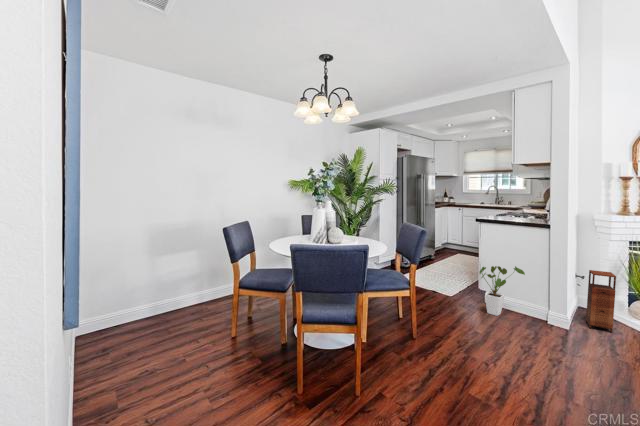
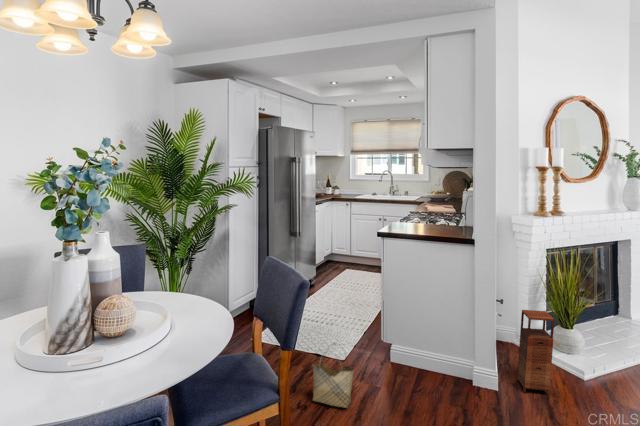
house plant: present [480,266,525,316] -> none [388,312,448,393]
woven basket: none [428,277,455,315] -> present [313,344,354,408]

